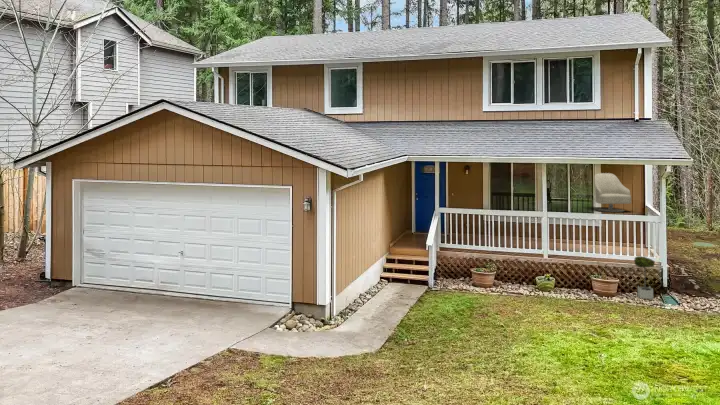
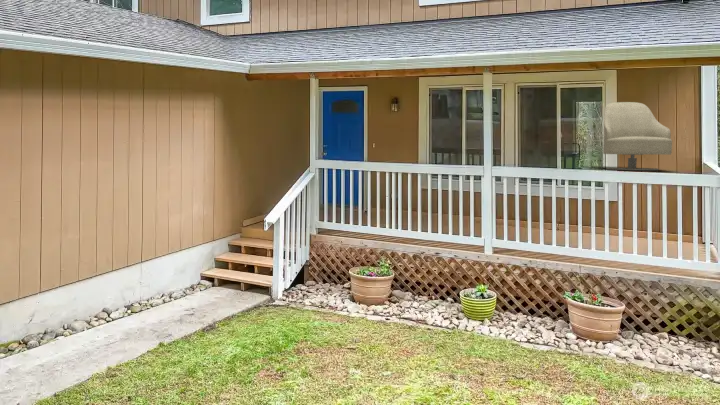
potted tree: present [634,256,655,299] -> none [660,257,707,353]

